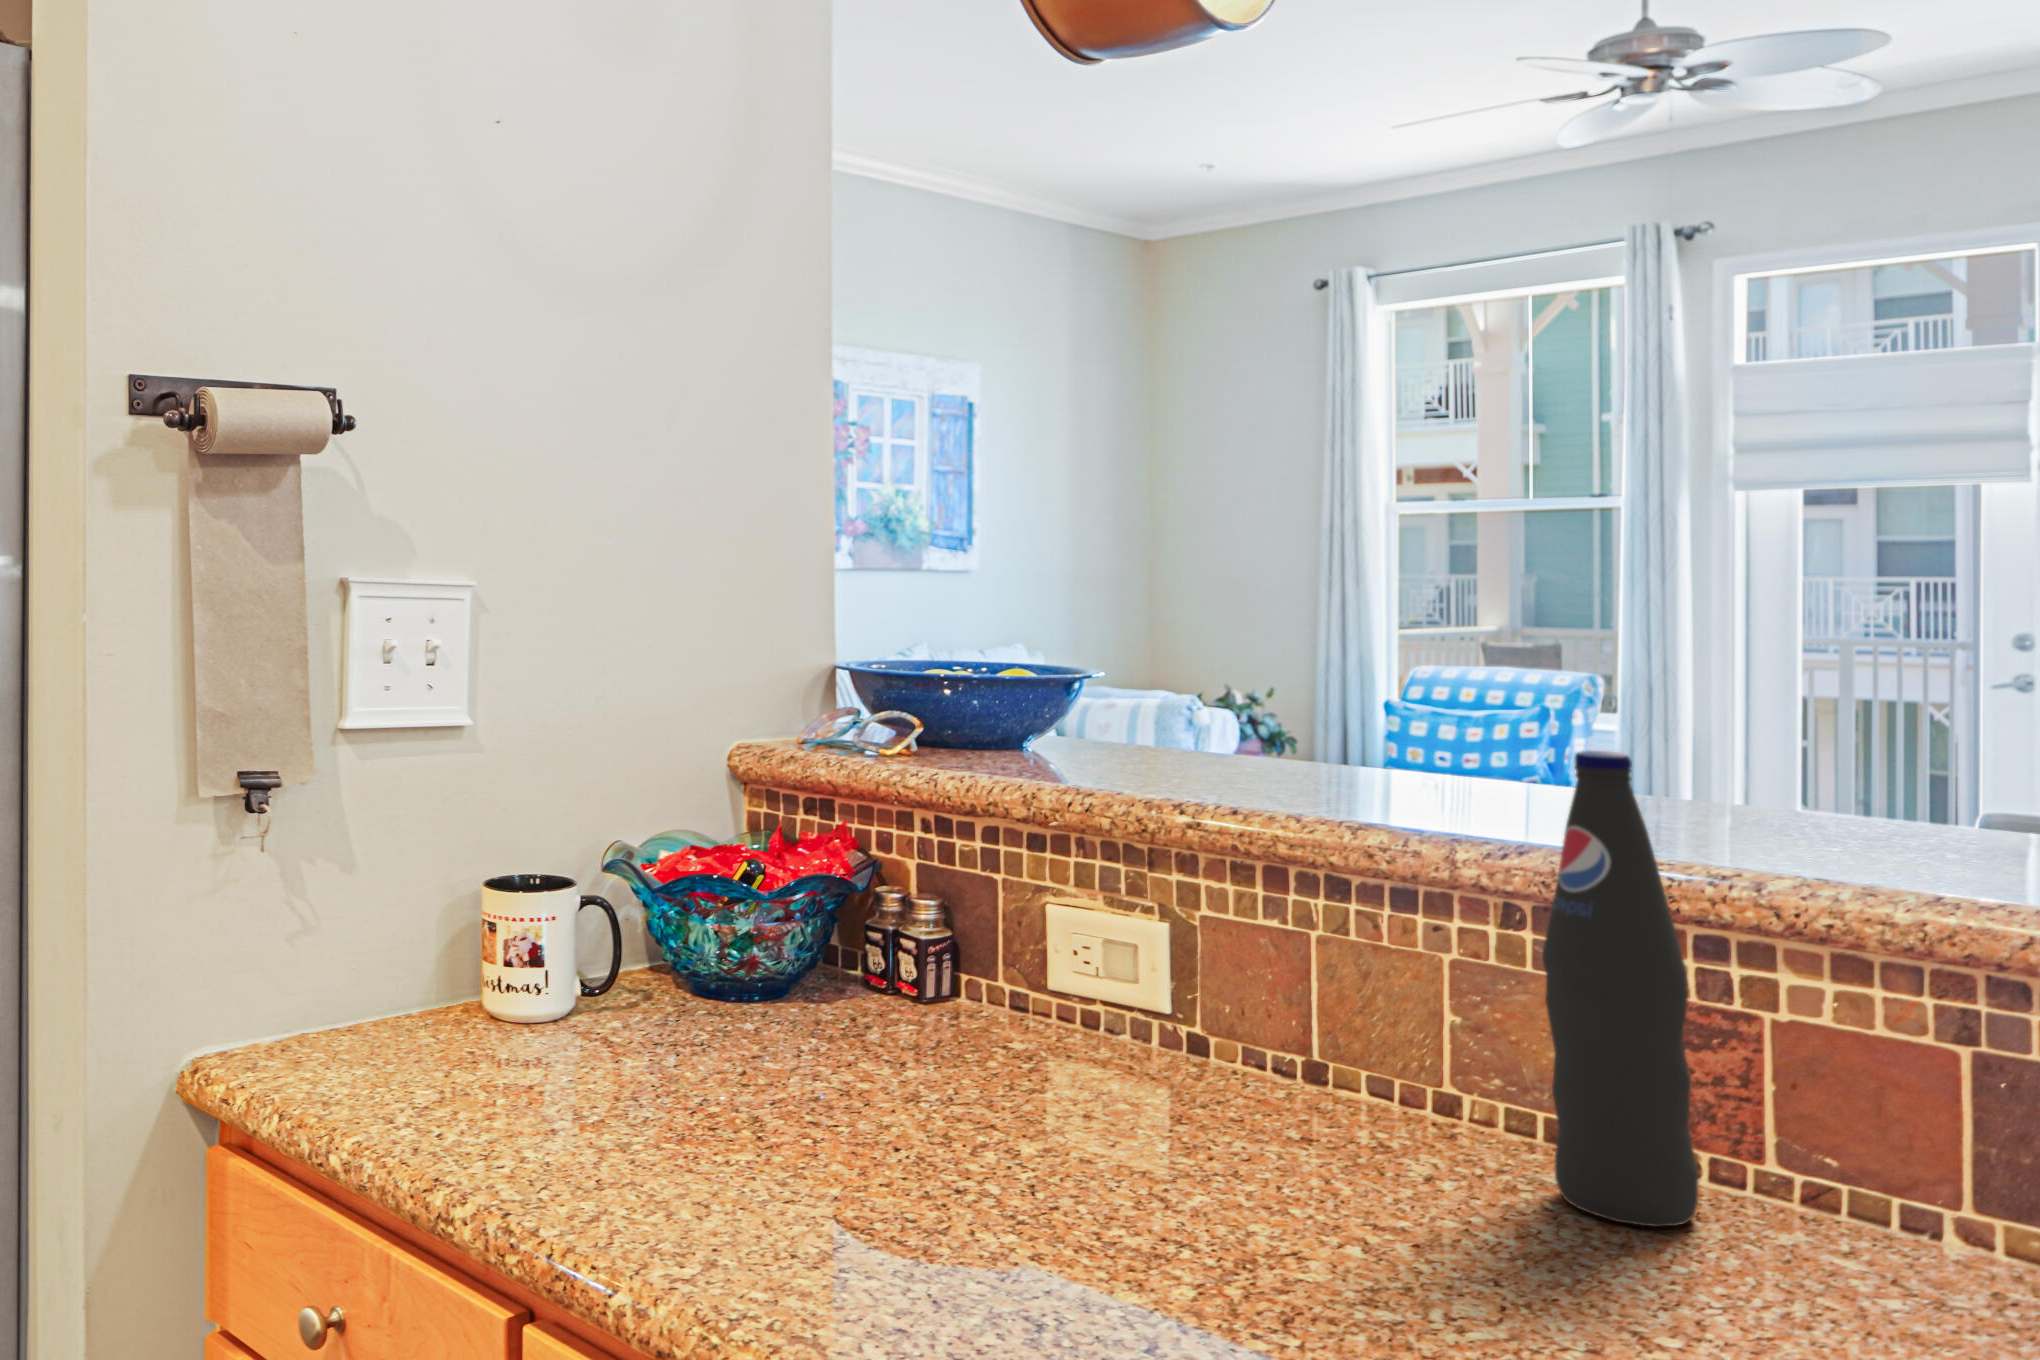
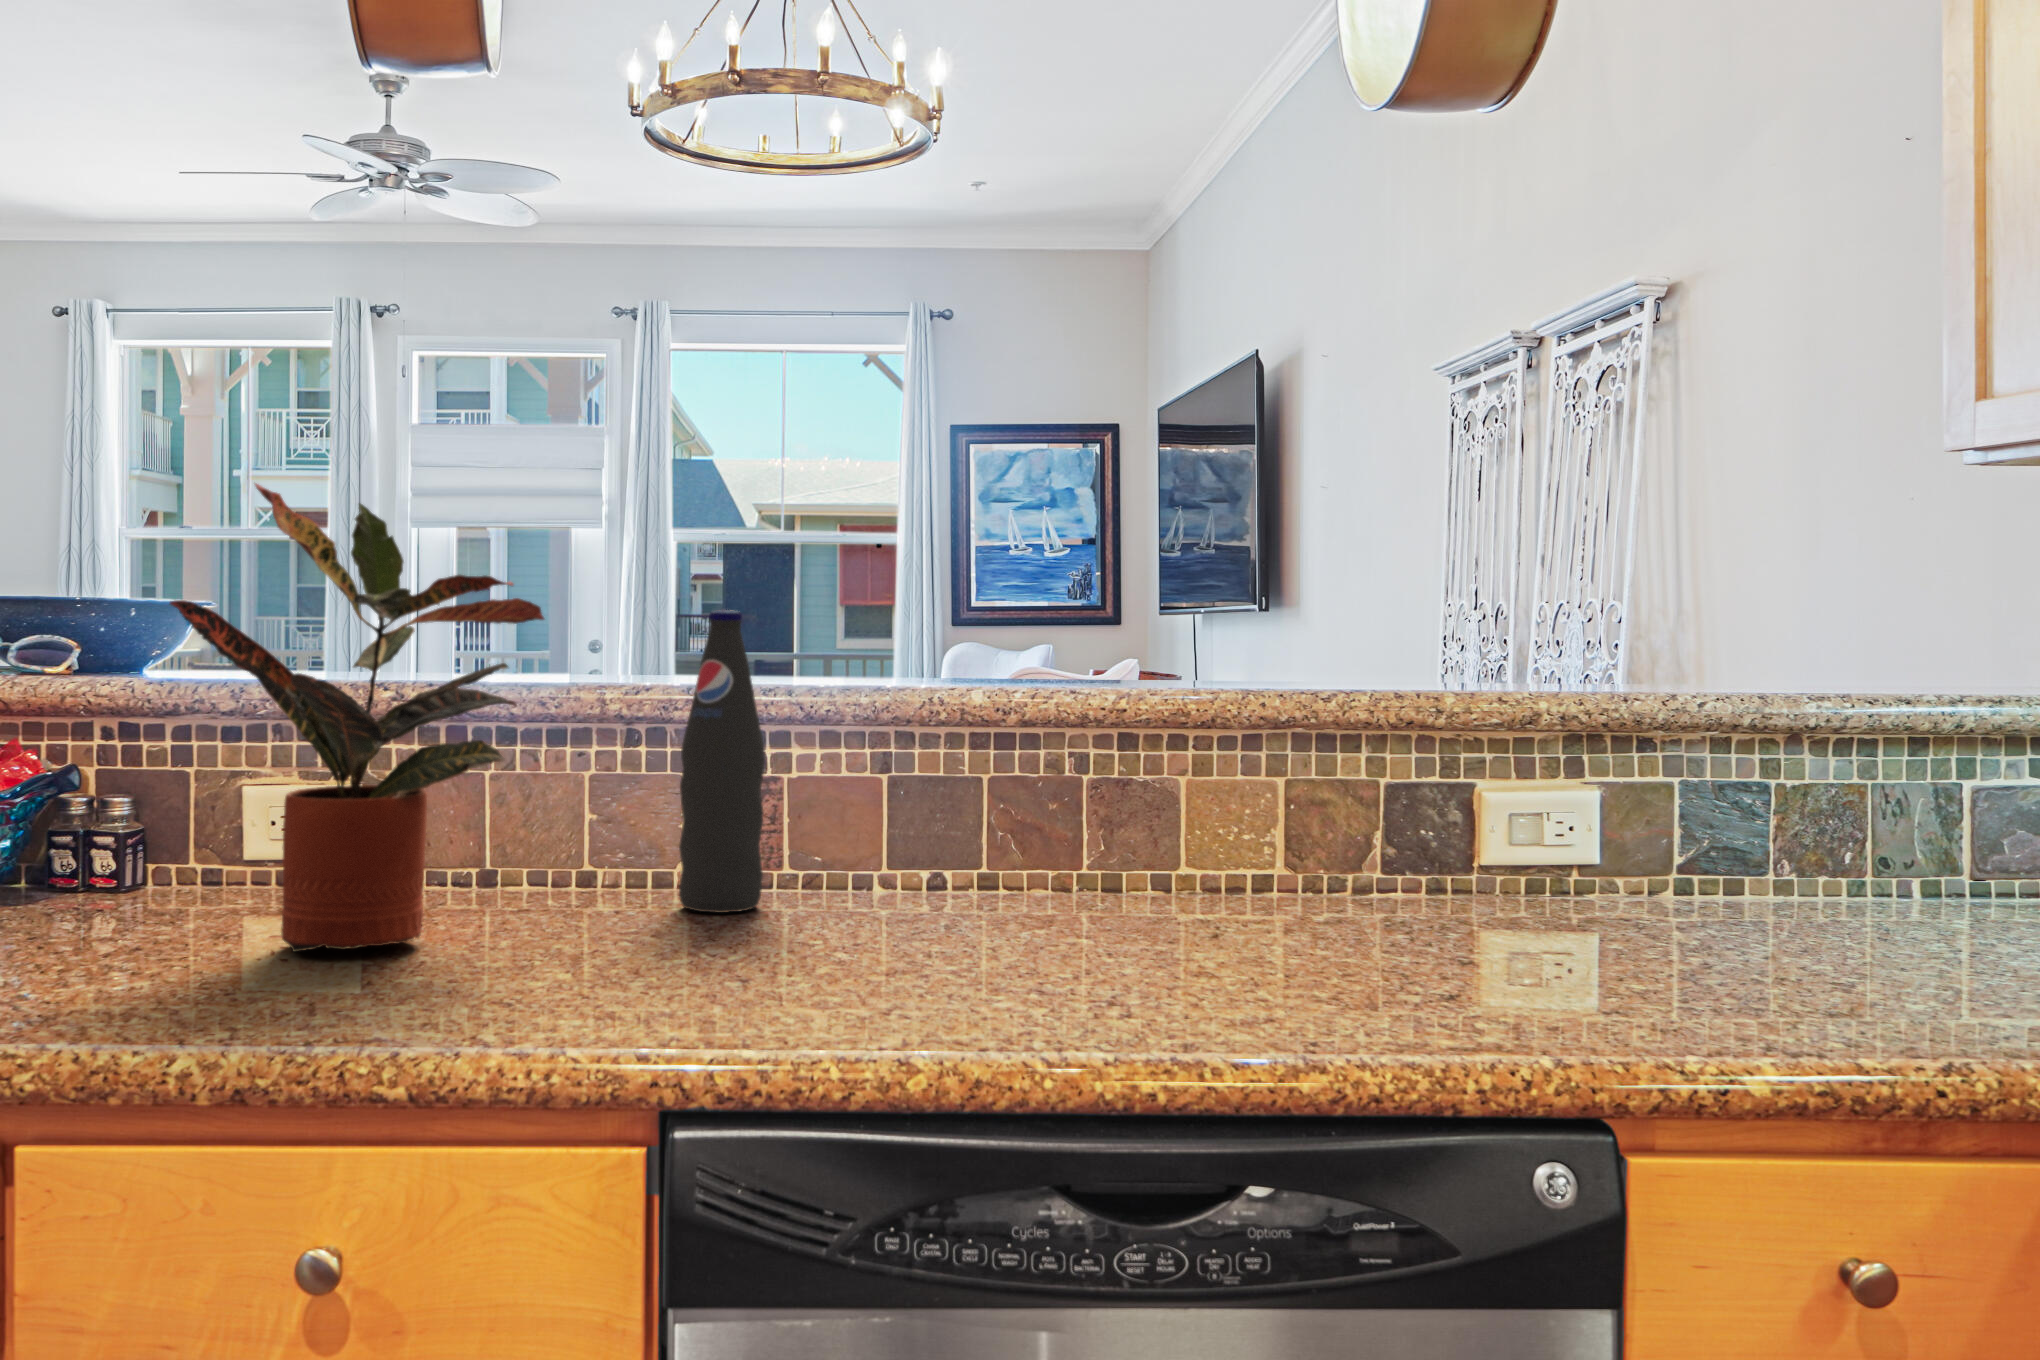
potted plant: none [812,571,1277,1171] -> present [170,484,544,952]

